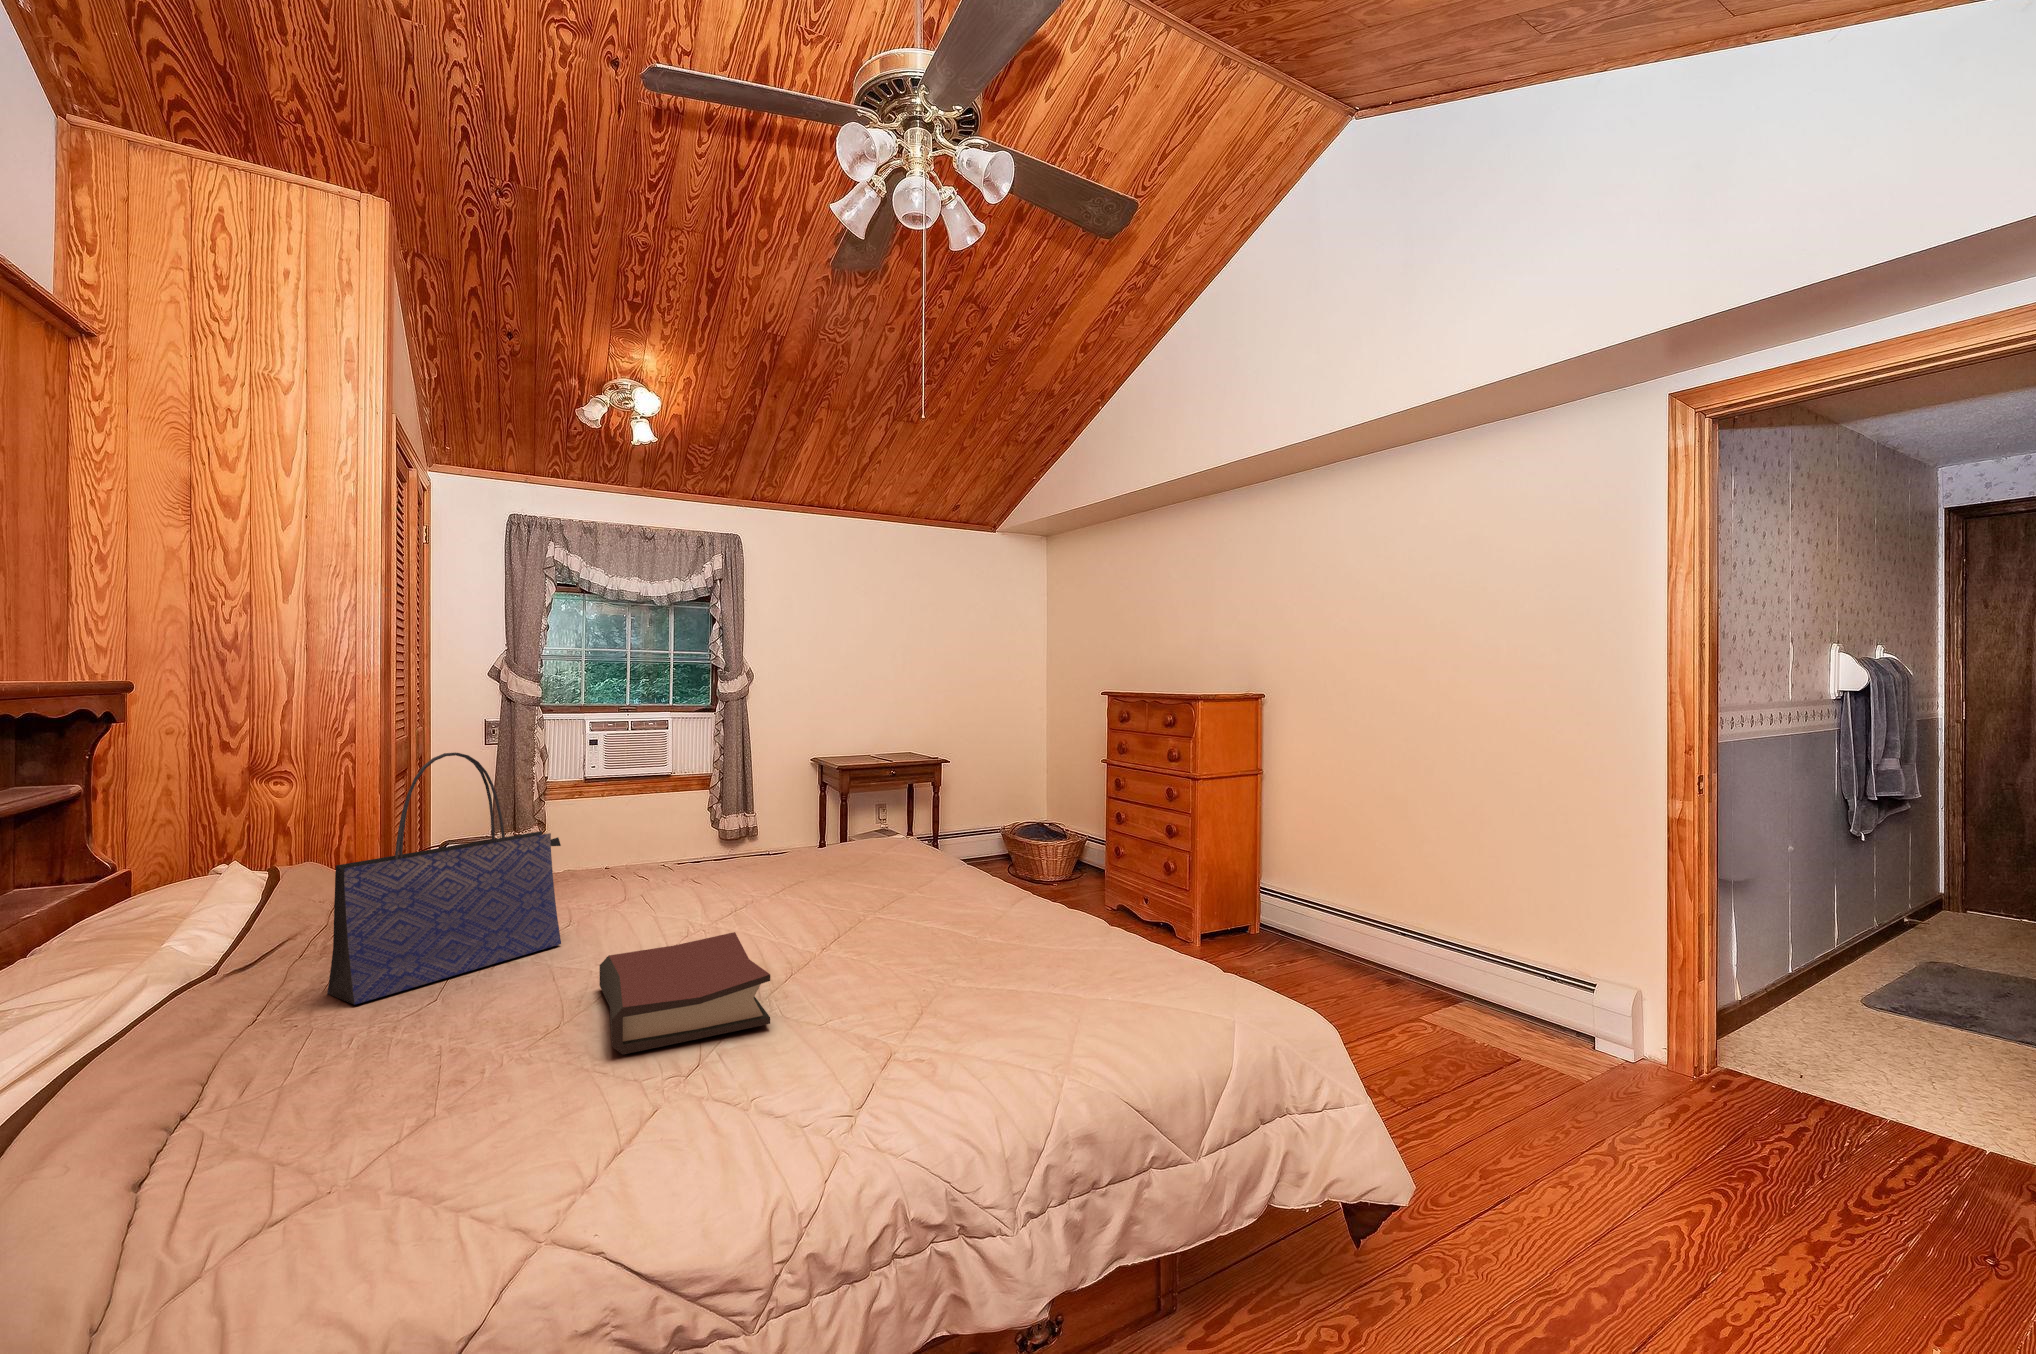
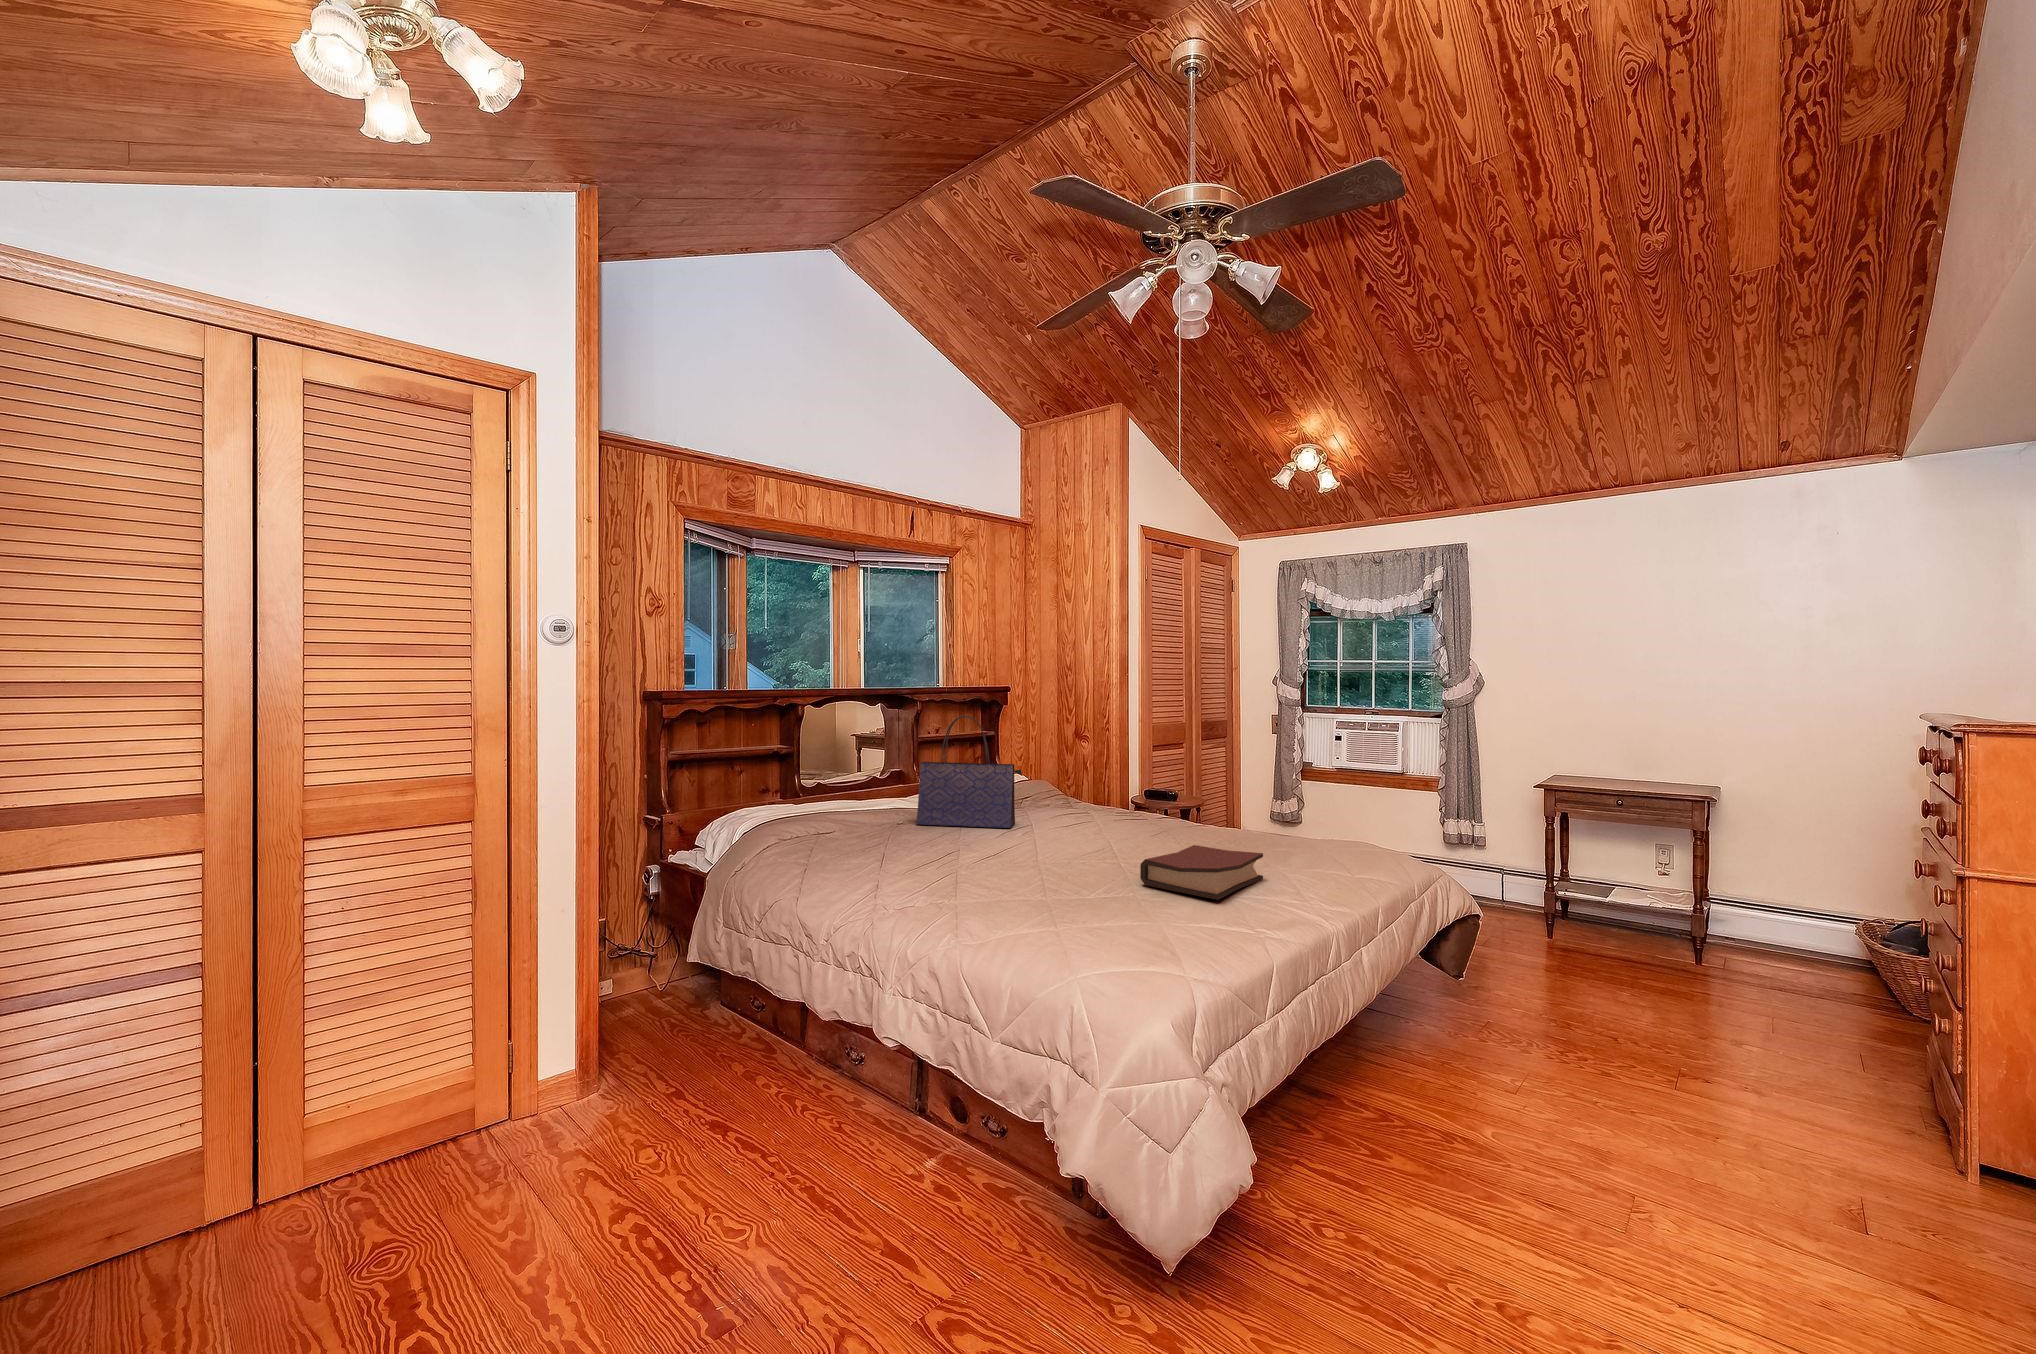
hardback book: present [599,932,770,1055] -> present [1140,845,1263,900]

